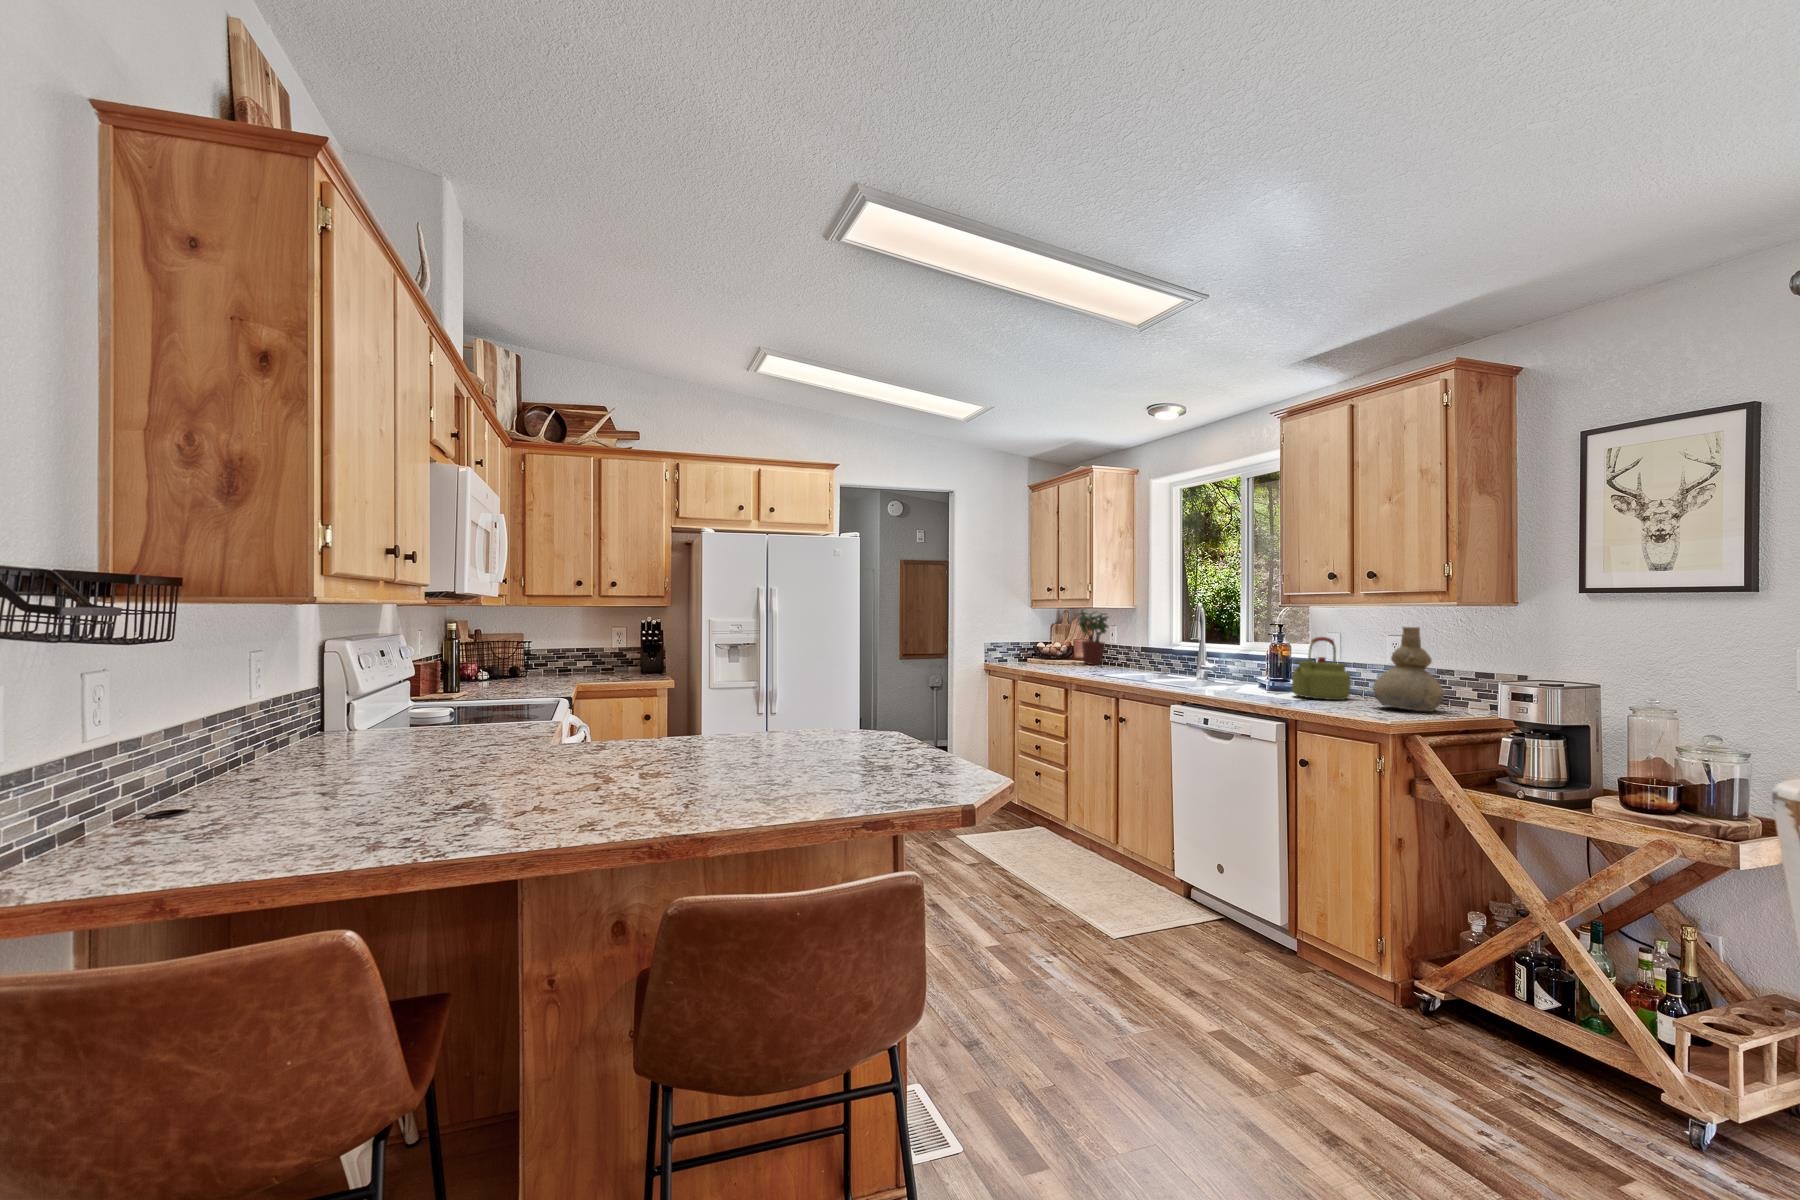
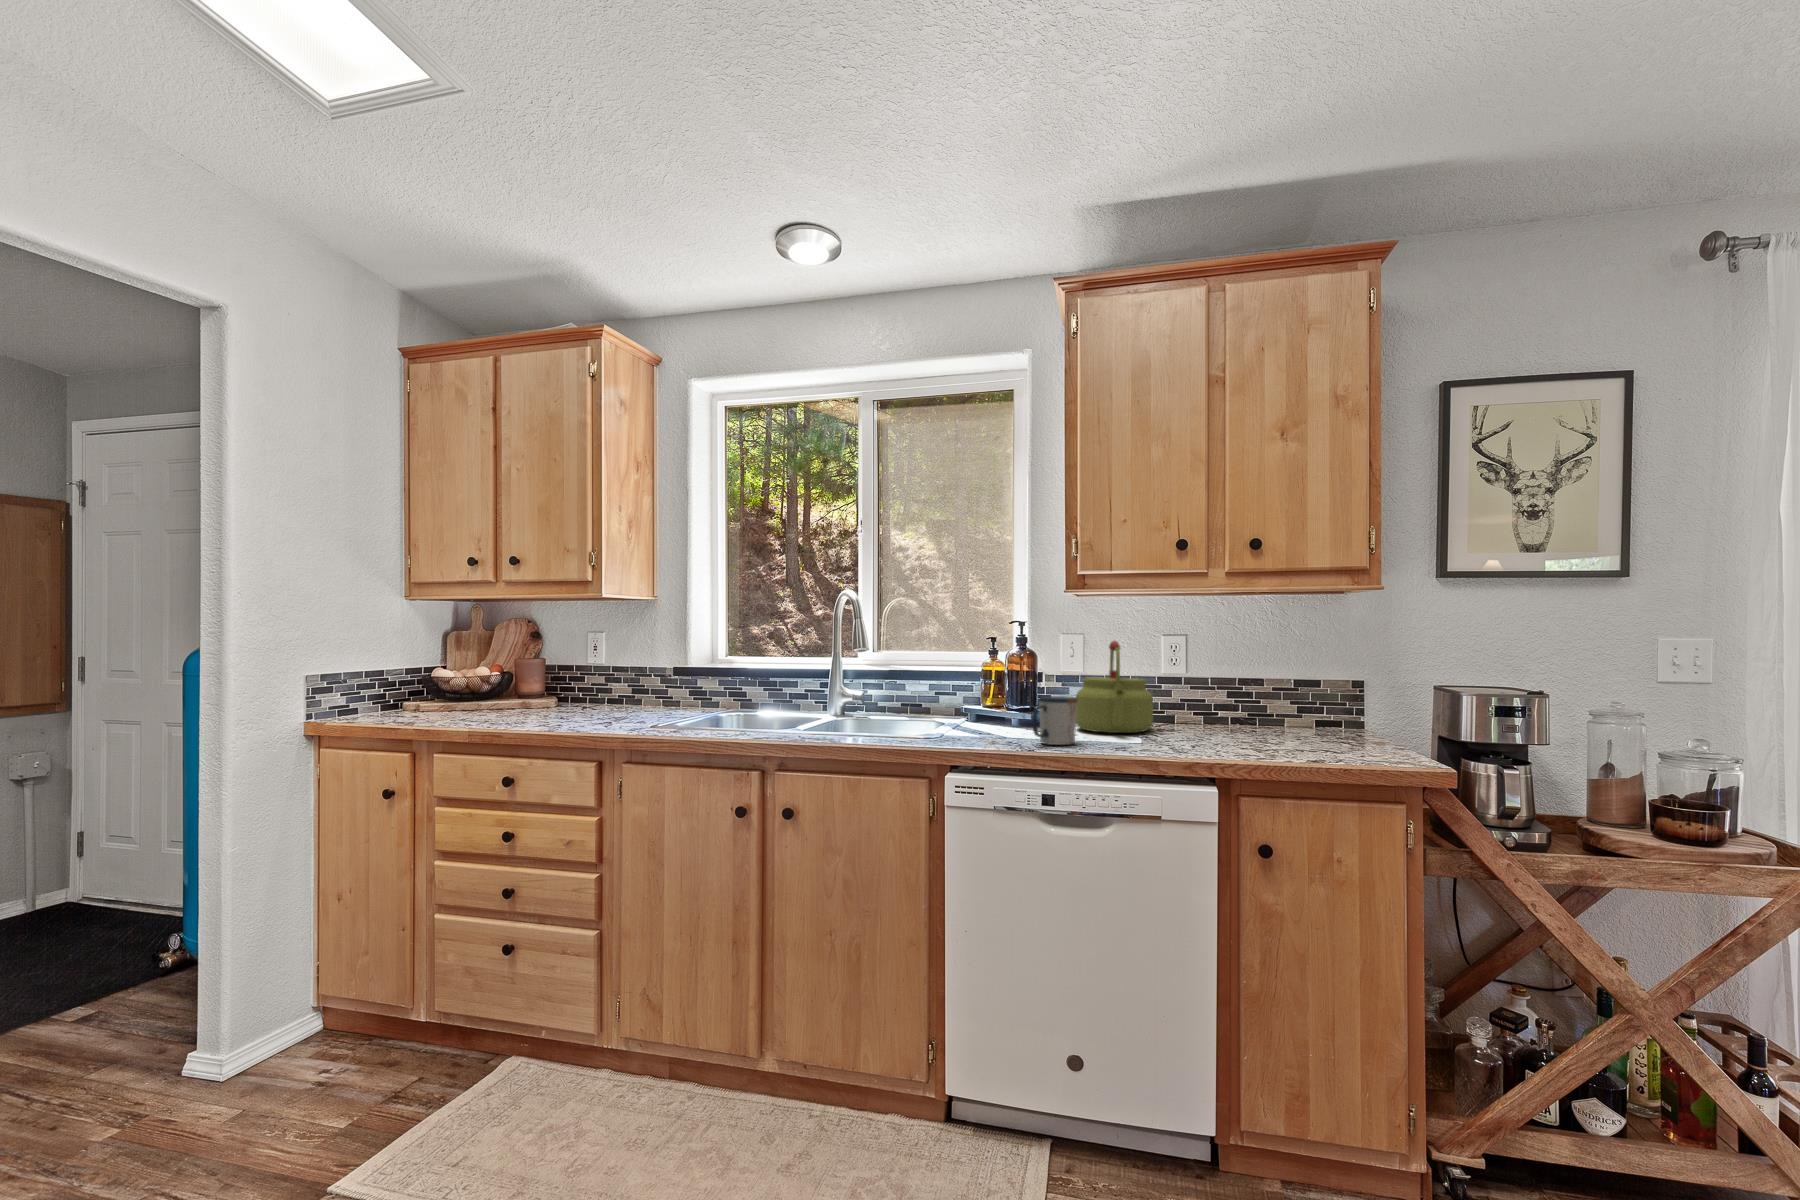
potted plant: present [1077,609,1108,665] -> none [536,602,598,705]
vase: present [1373,627,1444,711] -> none [1223,623,1310,737]
mug: none [1225,667,1261,698] -> present [1032,696,1078,745]

